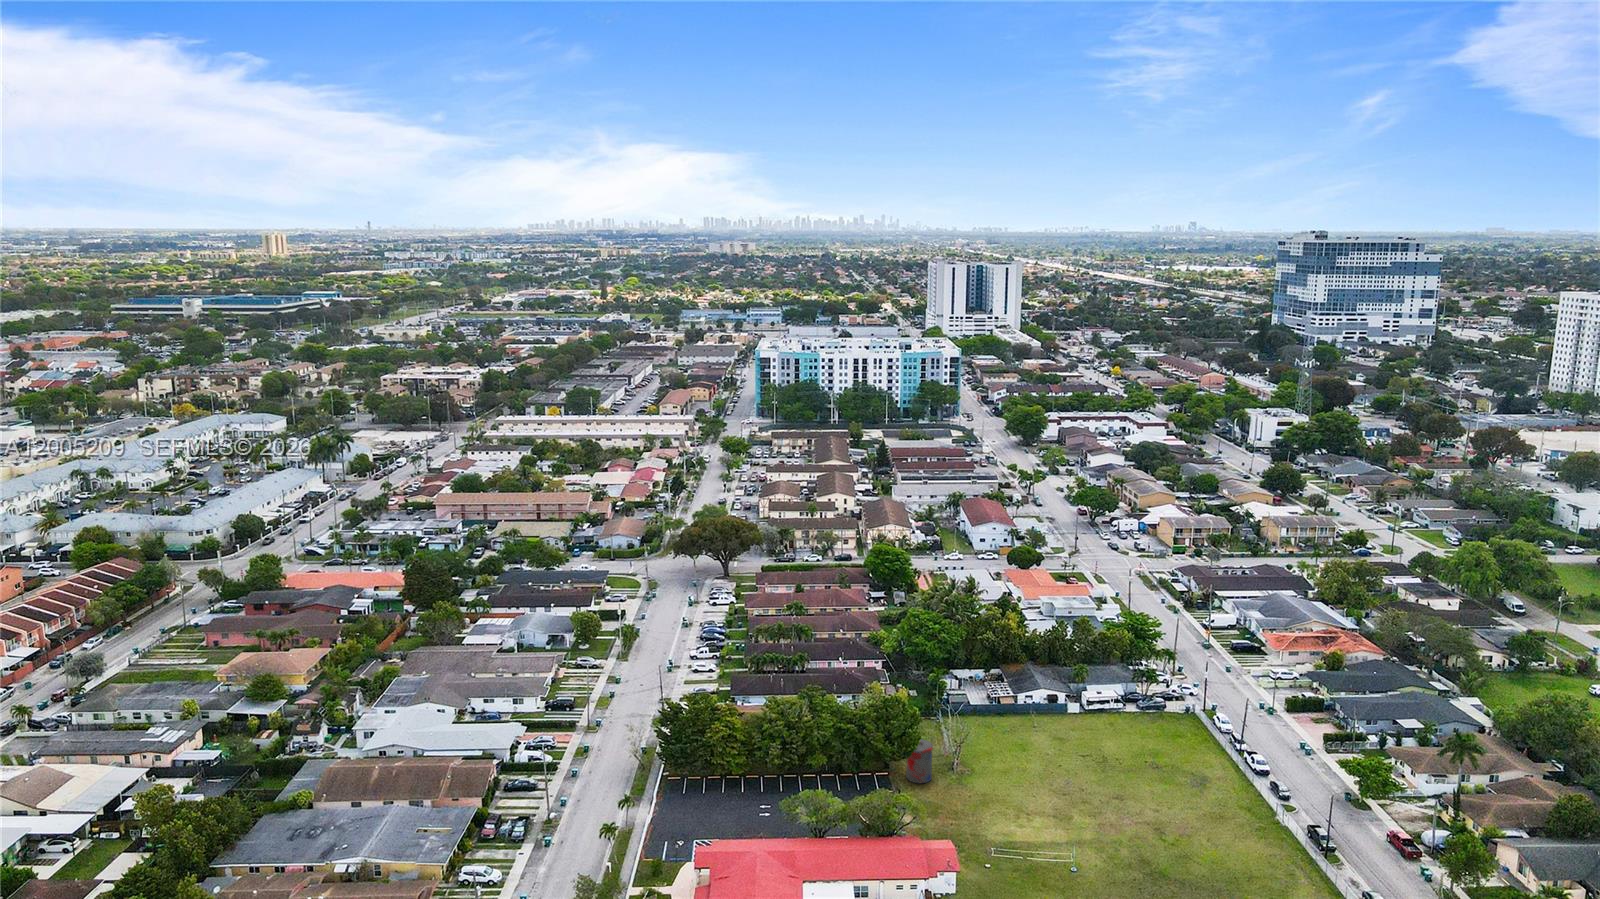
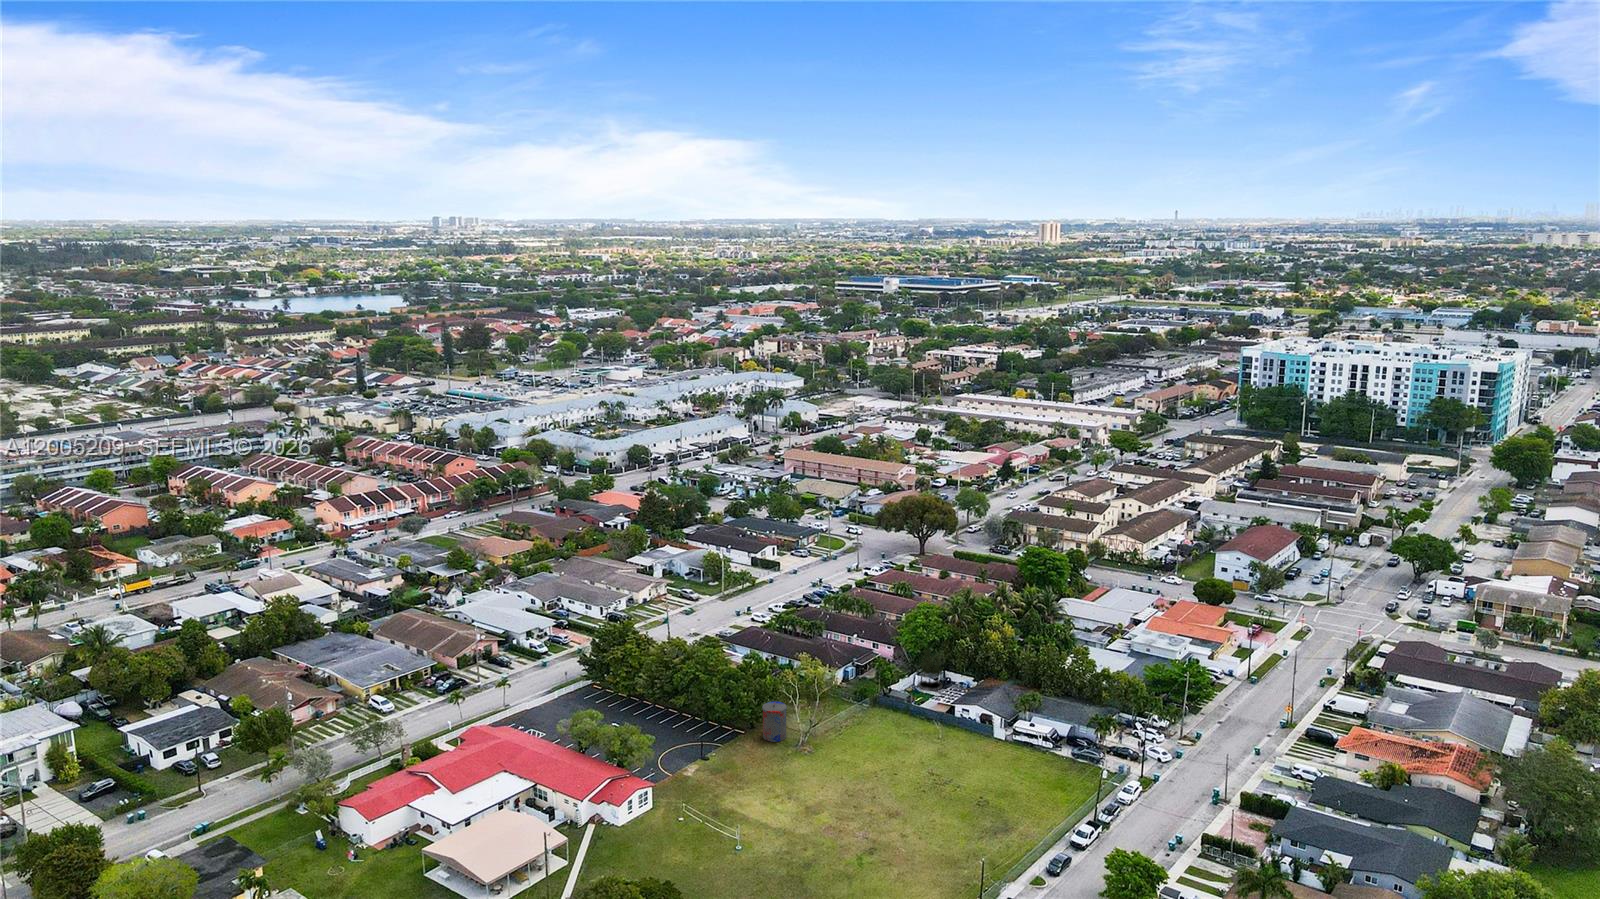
potted tree: none [935,648,960,693] -> present [918,649,944,691]

